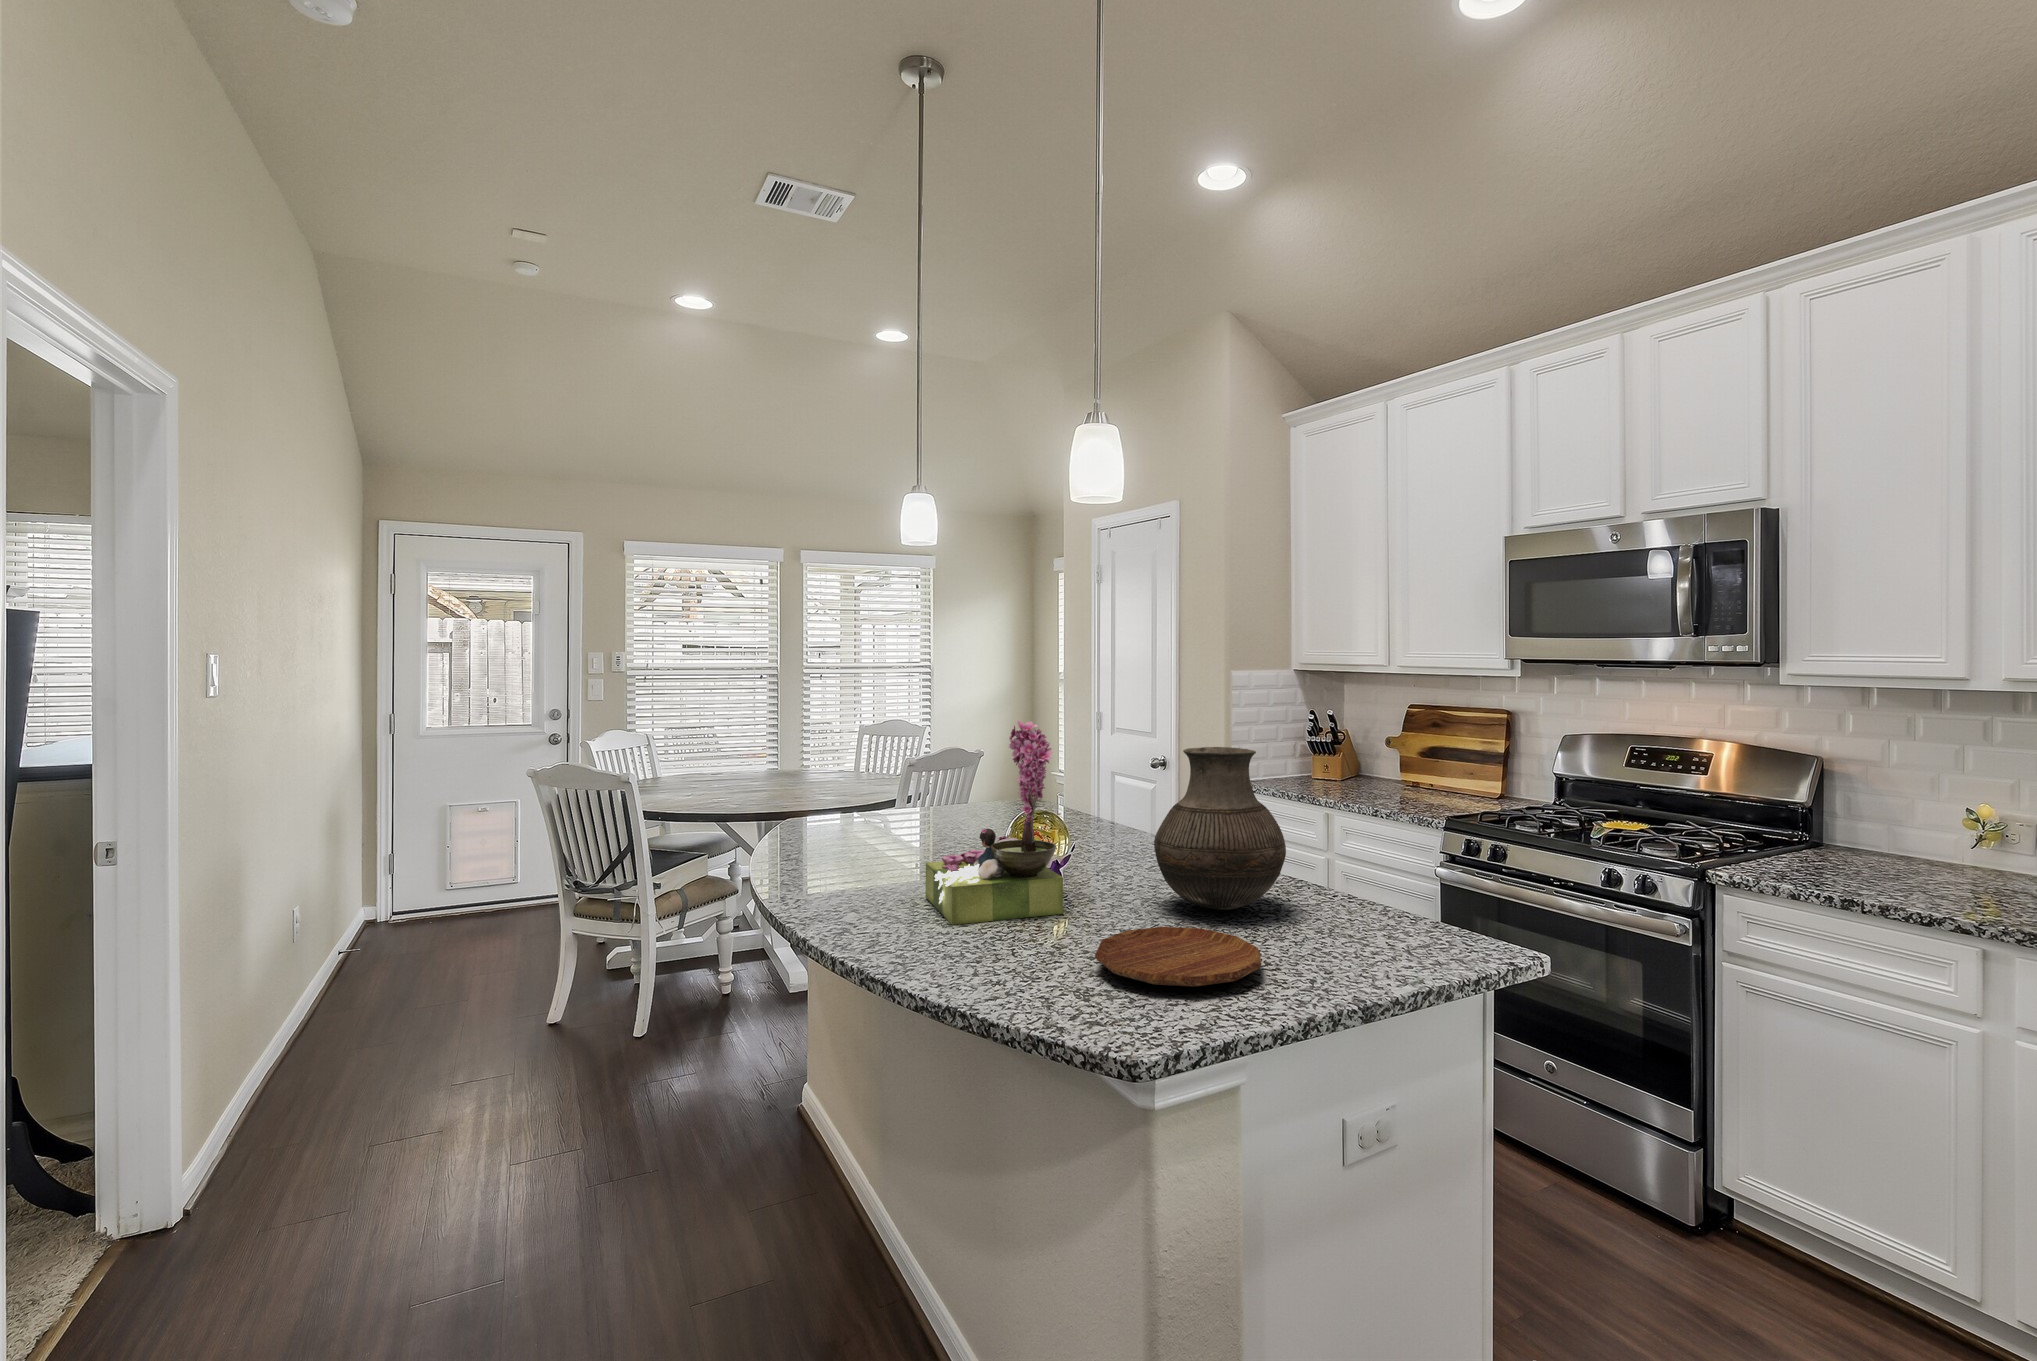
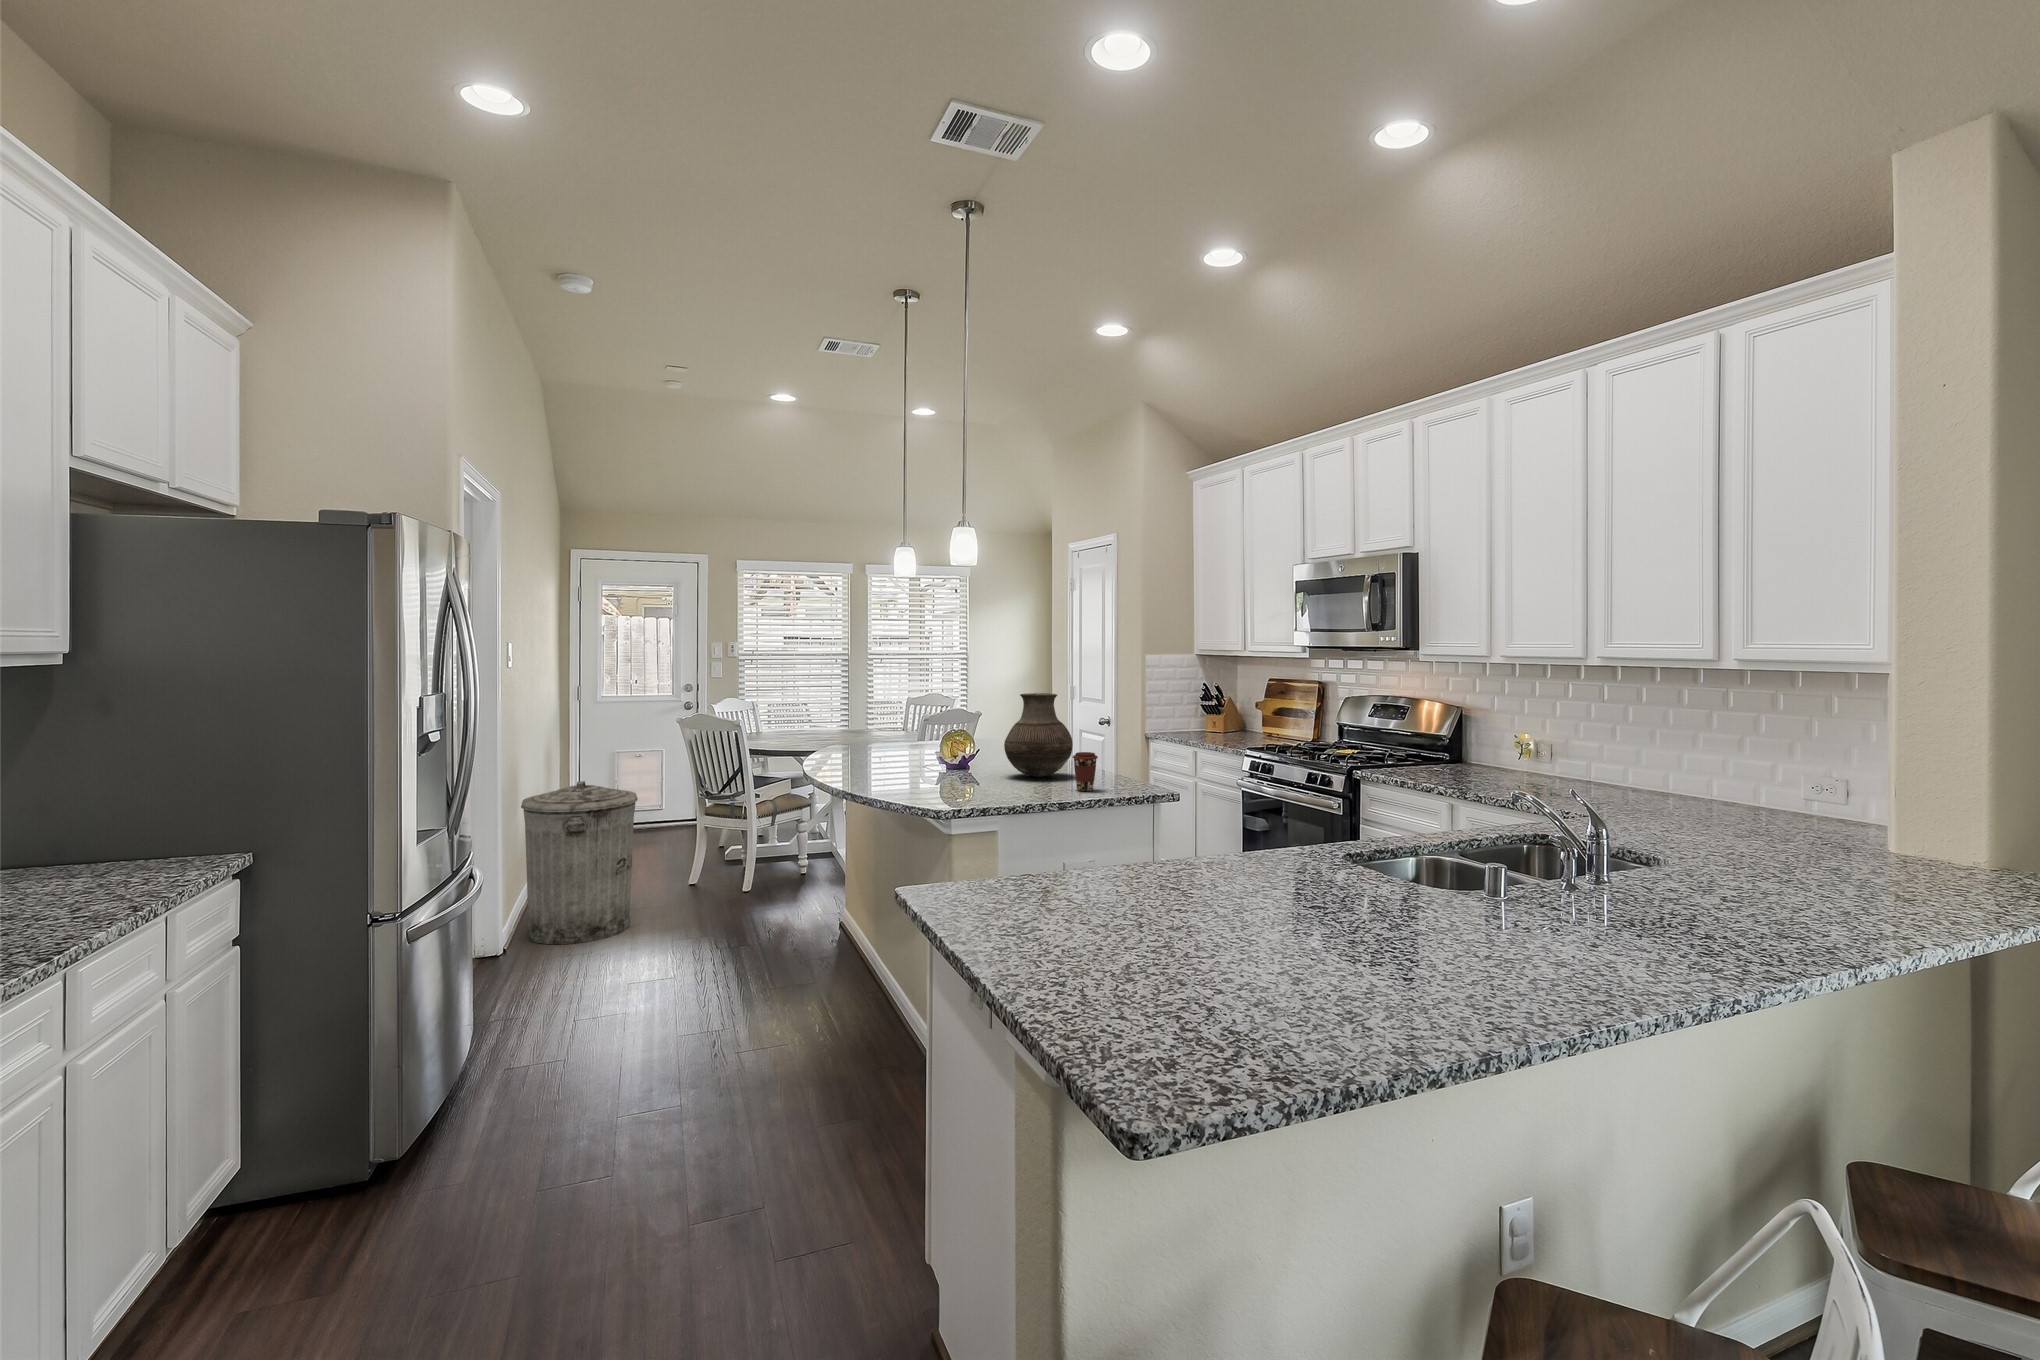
flower arrangement: present [926,720,1063,925] -> none [891,678,962,779]
coffee cup: none [1346,877,1401,963] -> present [1073,752,1098,791]
trash can: none [228,889,450,1187] -> present [521,781,638,944]
tray: present [1095,927,1261,987] -> none [948,776,1027,793]

